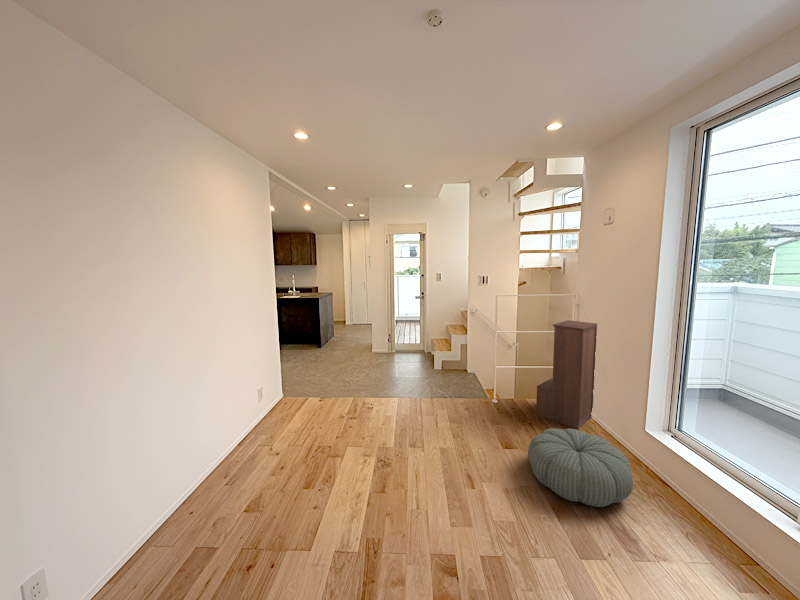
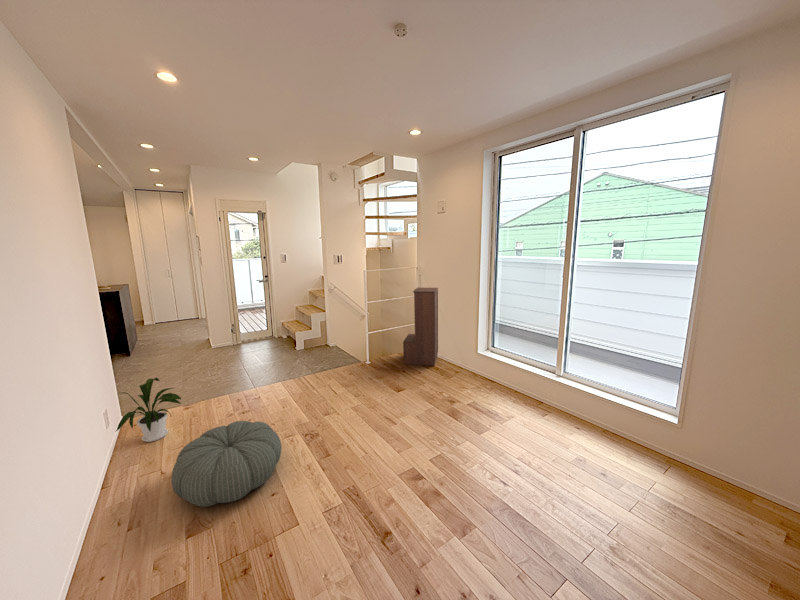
house plant: none [259,369,307,420] -> present [116,378,181,442]
pouf: present [528,429,633,507] -> present [172,421,281,507]

